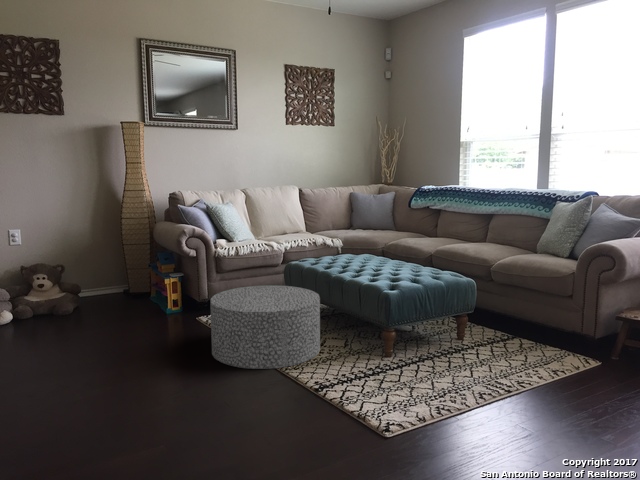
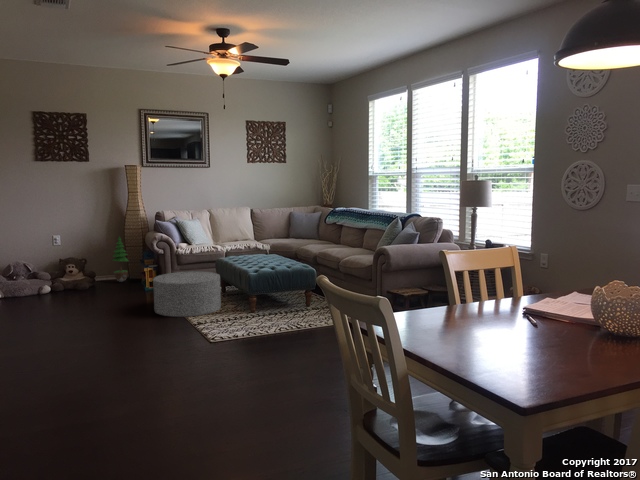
potted tree: none [104,229,132,300] -> present [112,237,128,282]

